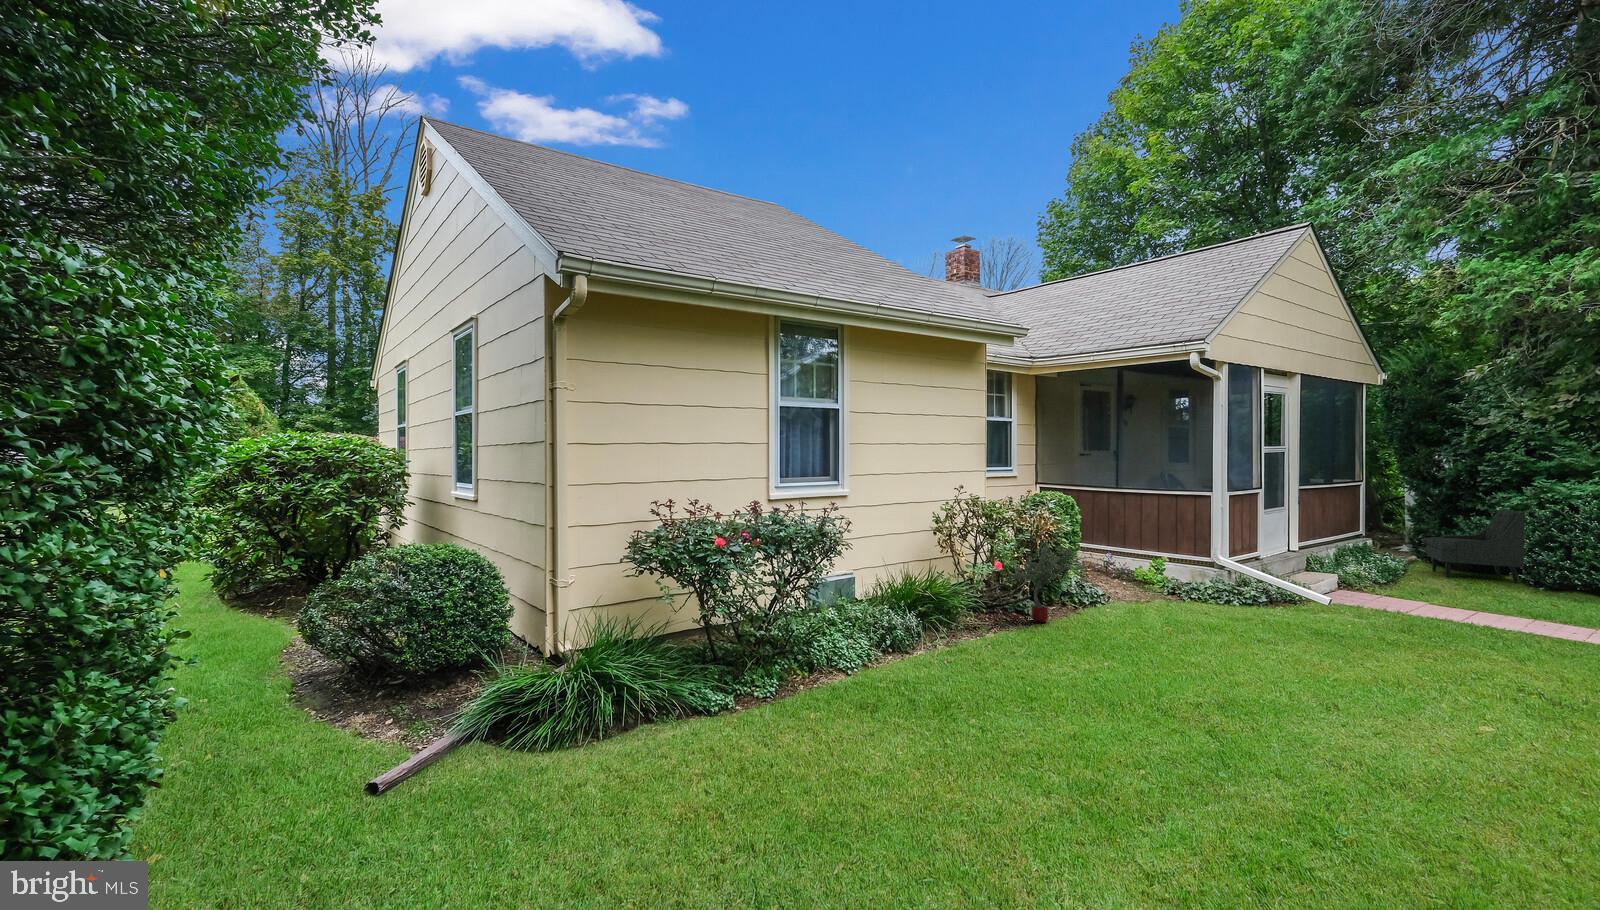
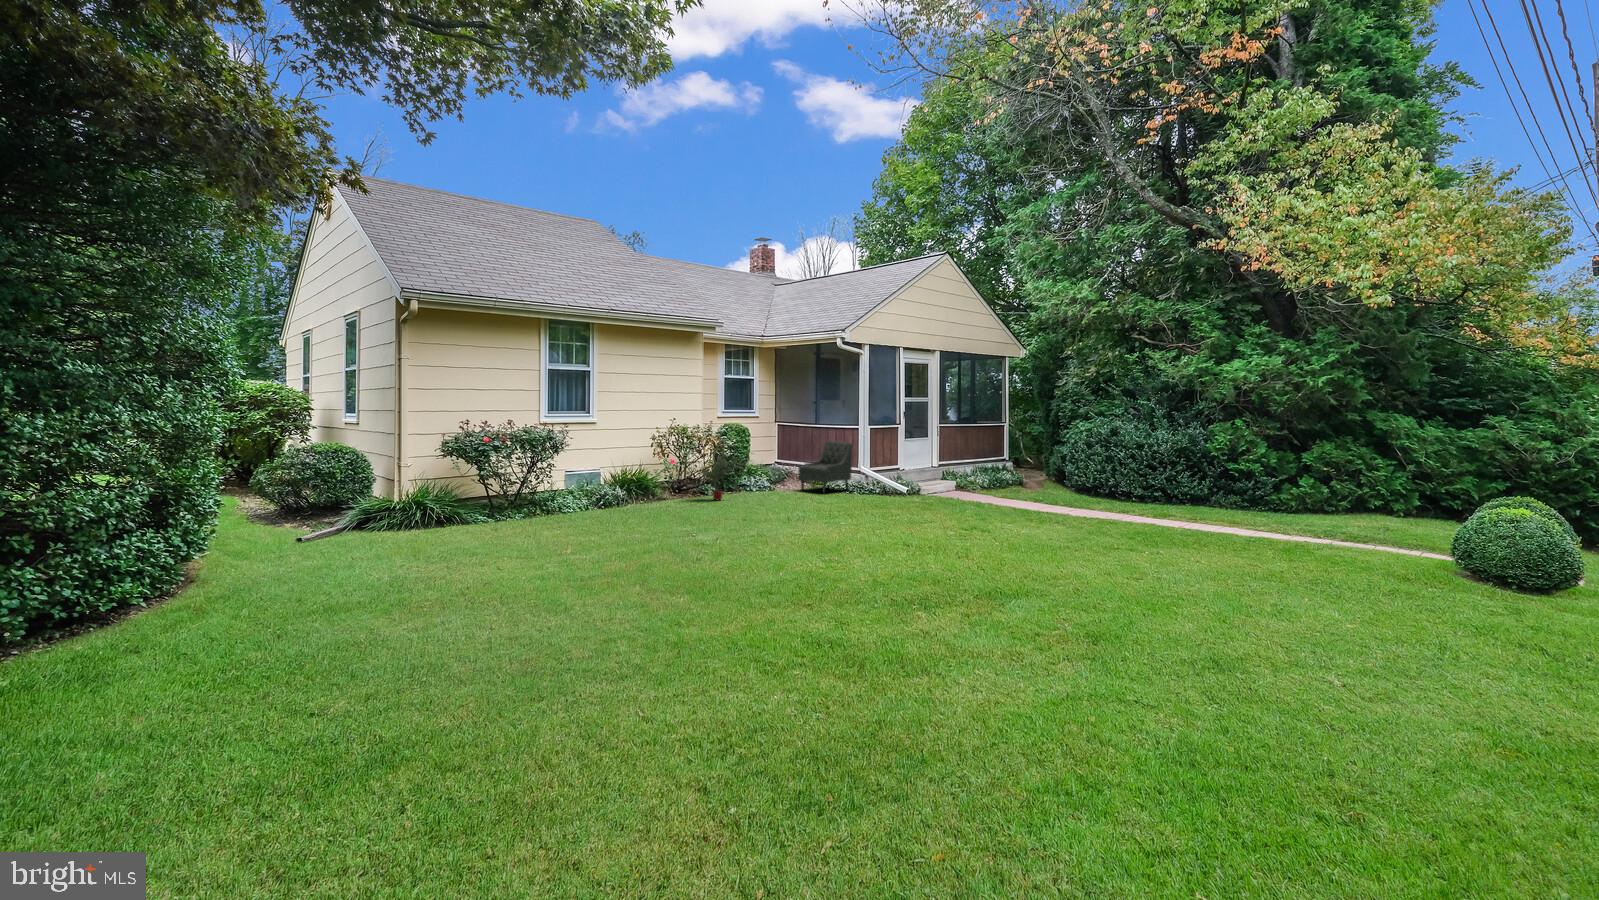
chair: present [1426,509,1525,583] -> present [798,441,852,493]

